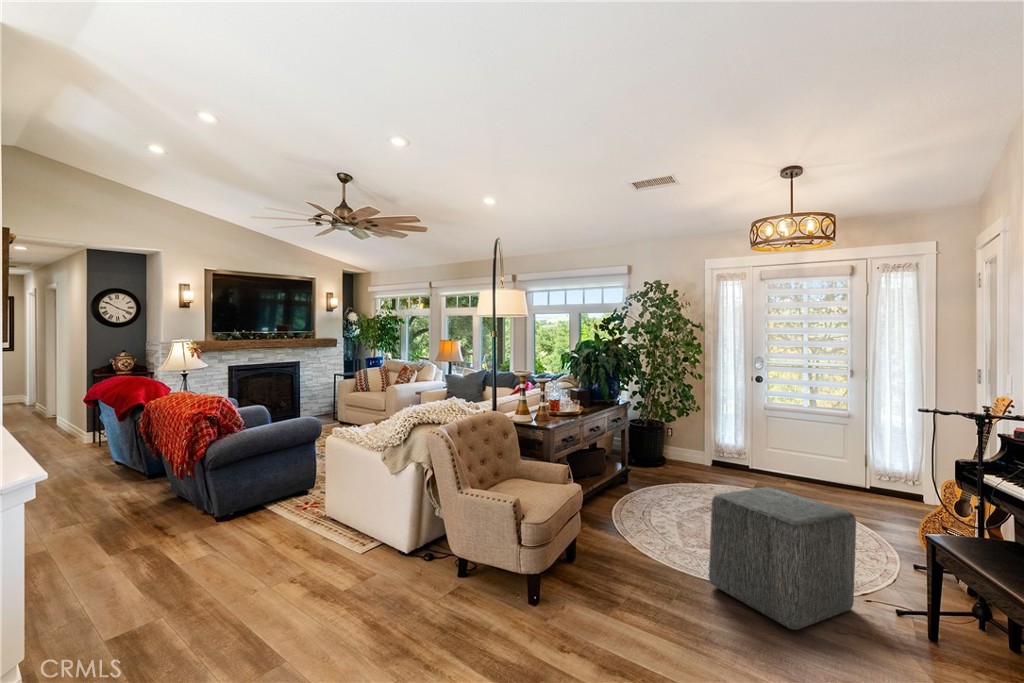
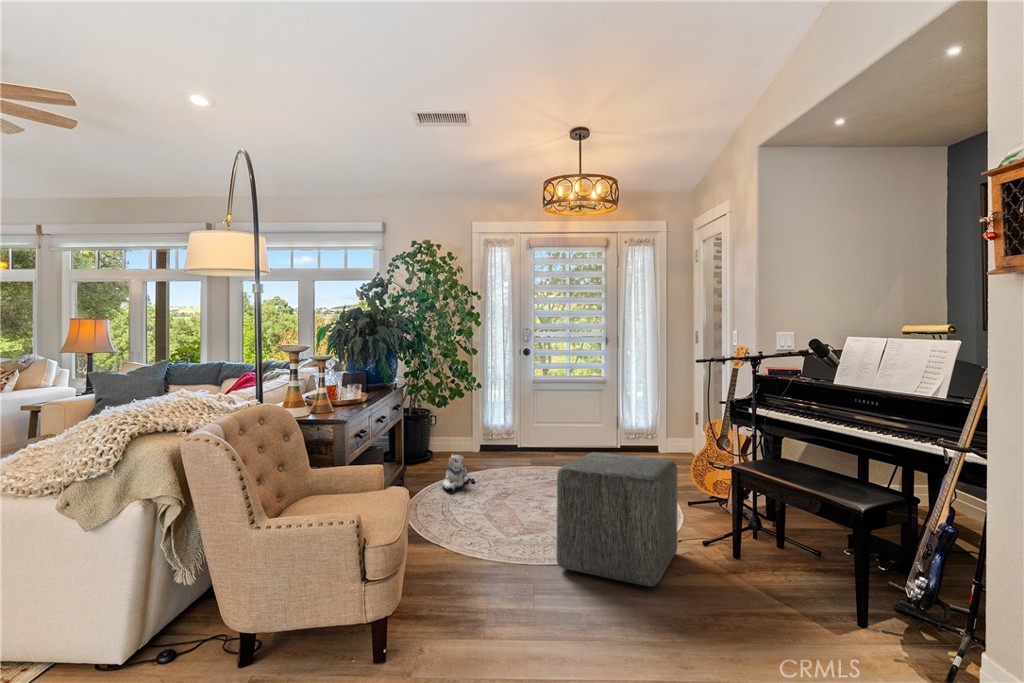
plush toy: none [654,465,687,496] -> present [442,454,474,490]

